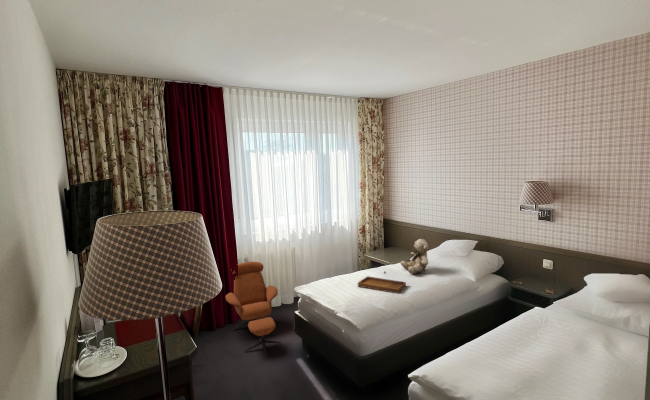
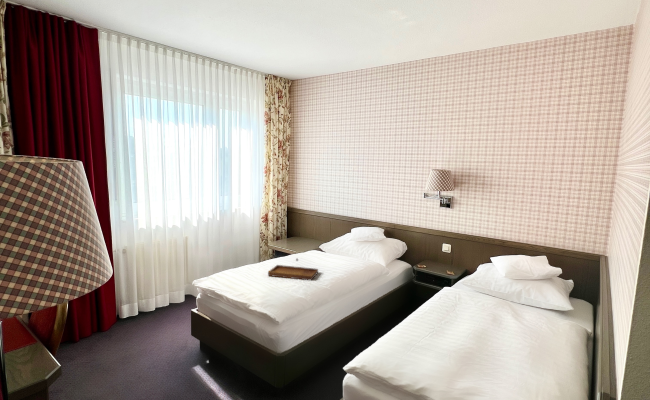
teddy bear: present [401,239,428,274] -> none [309,225,338,261]
lounge chair: present [226,262,281,356] -> none [95,254,173,365]

